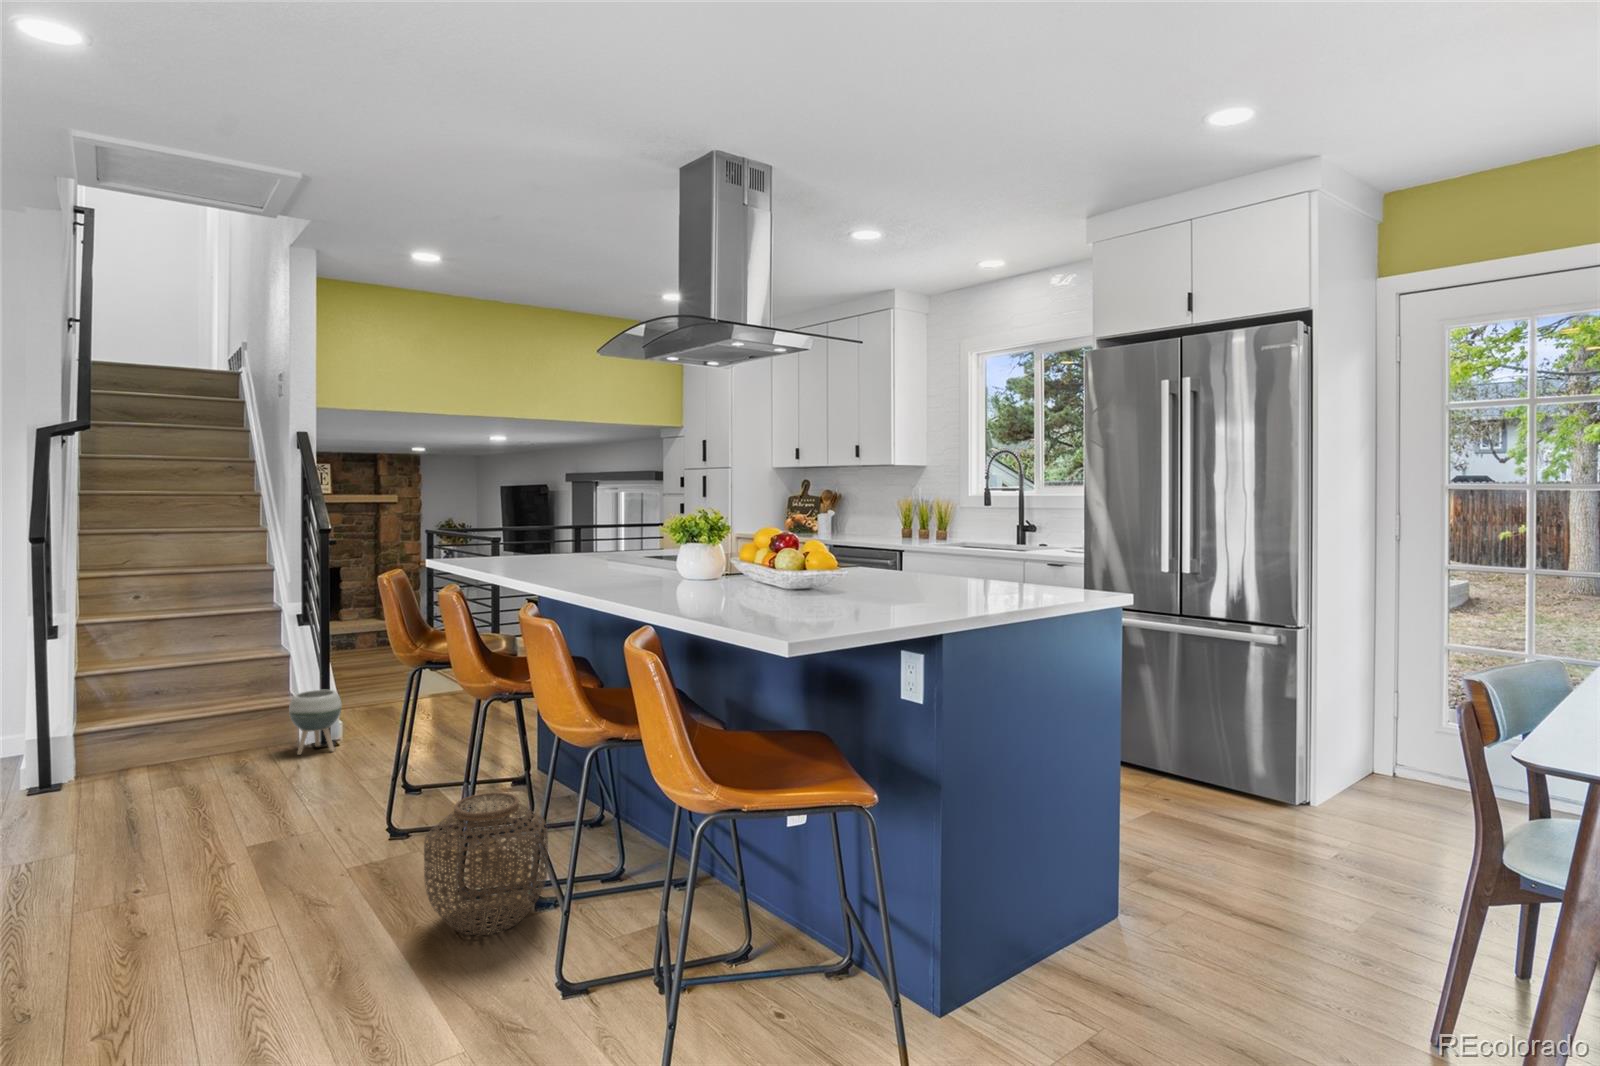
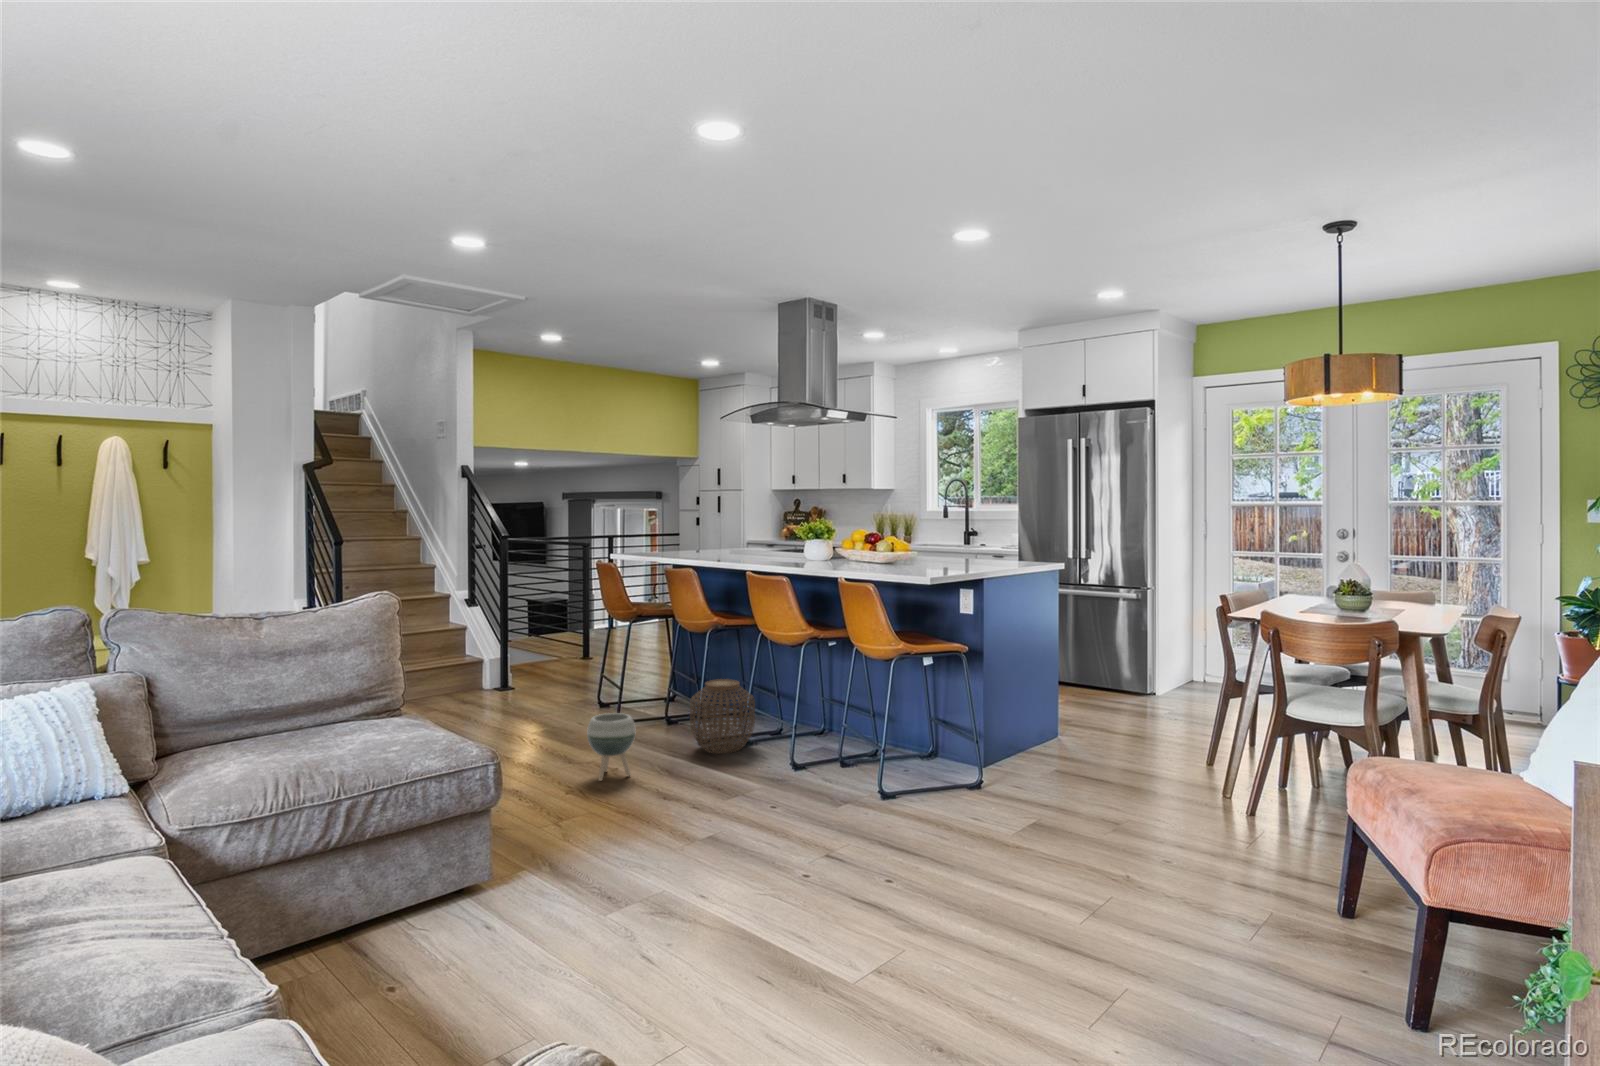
planter: present [289,690,342,755] -> present [587,713,636,781]

